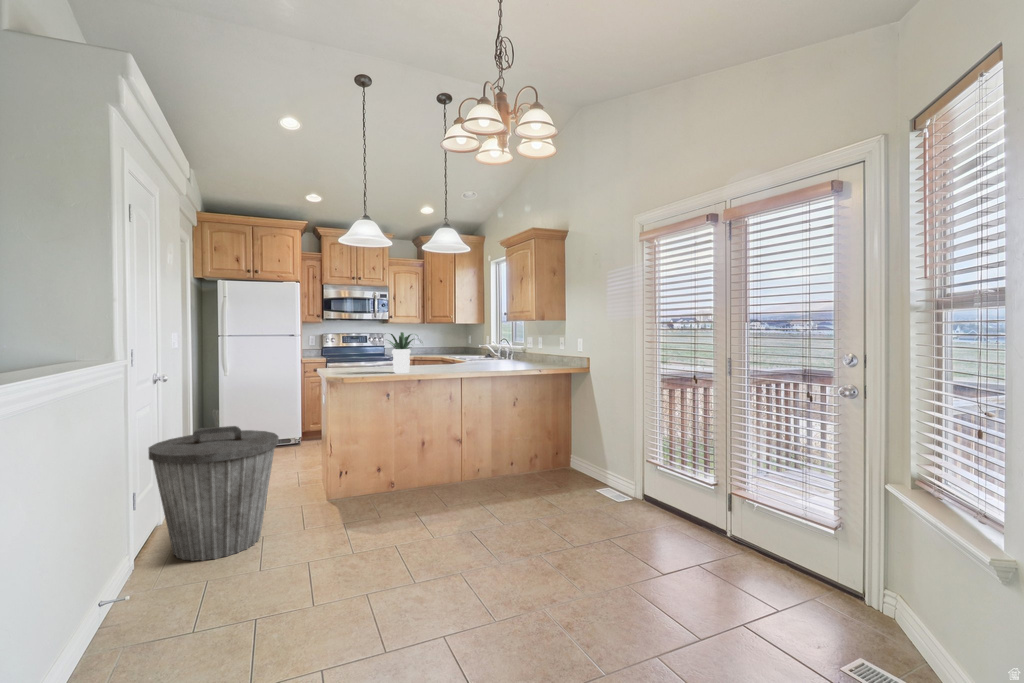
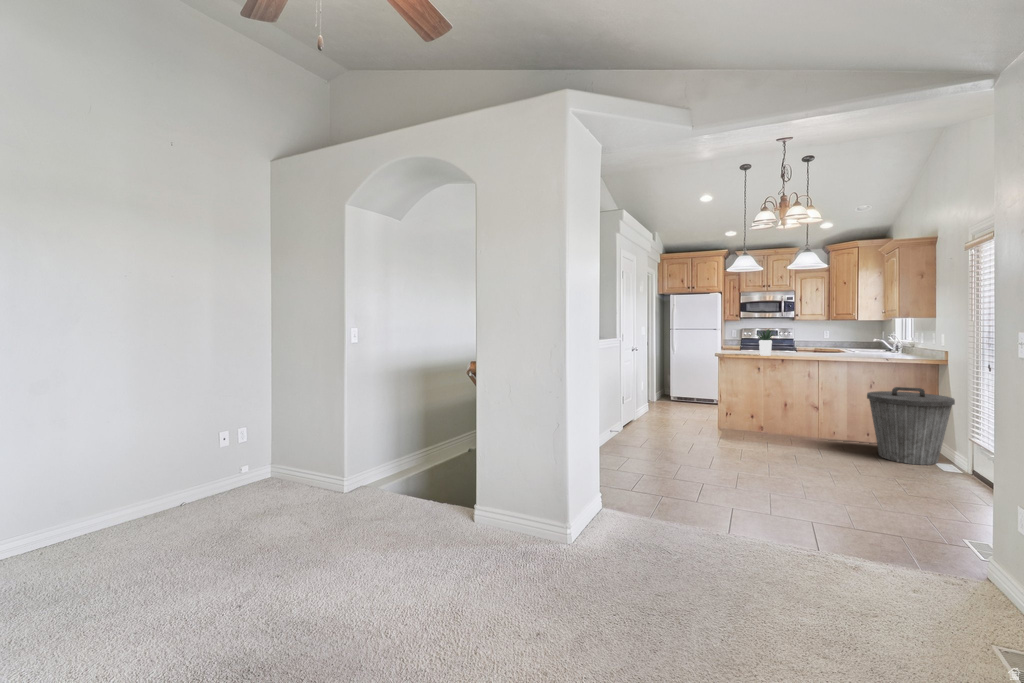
trash can: present [149,426,279,561] -> present [867,387,955,465]

